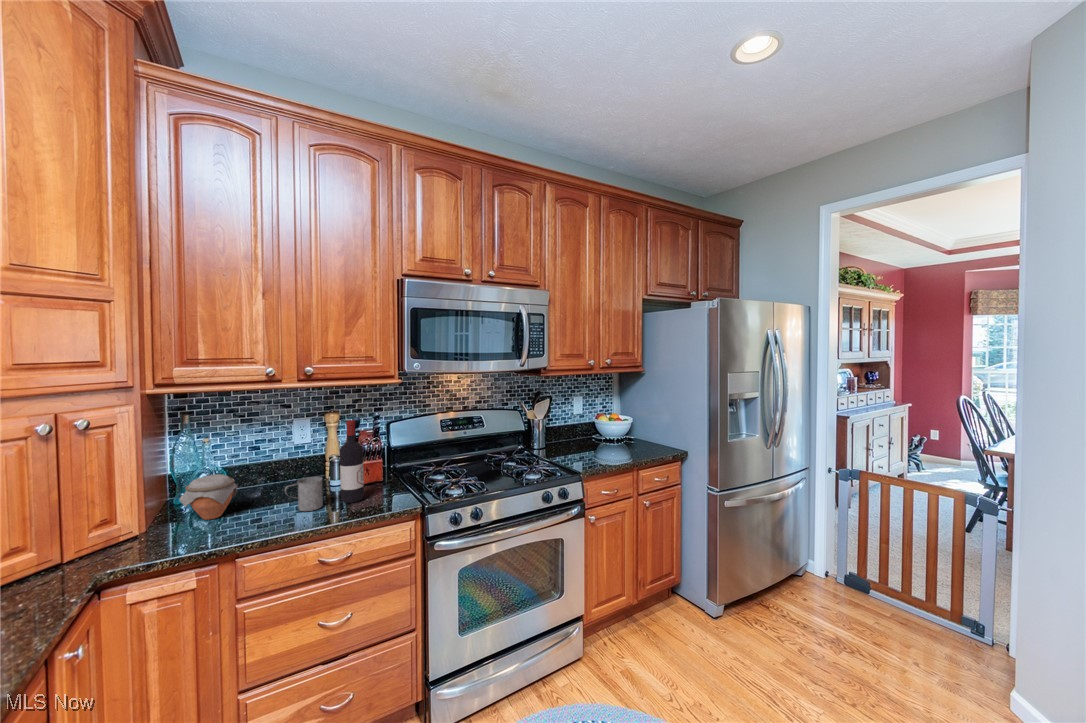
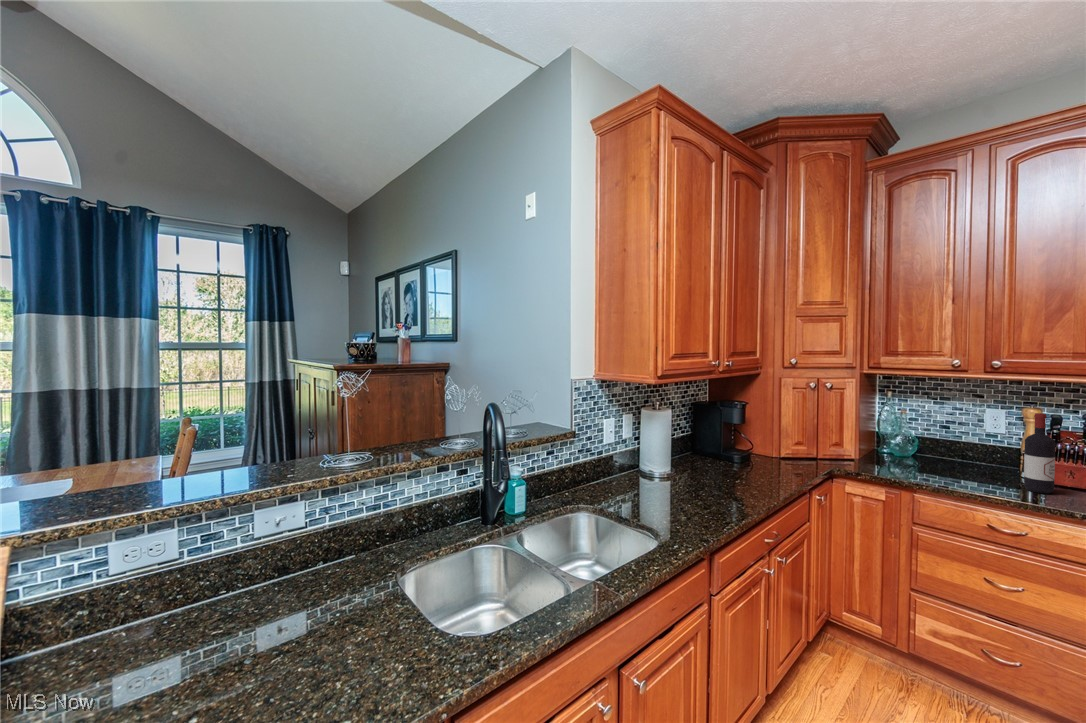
jar: present [180,474,238,520] -> none [881,436,923,467]
mug: present [285,477,323,511] -> none [962,457,1003,486]

